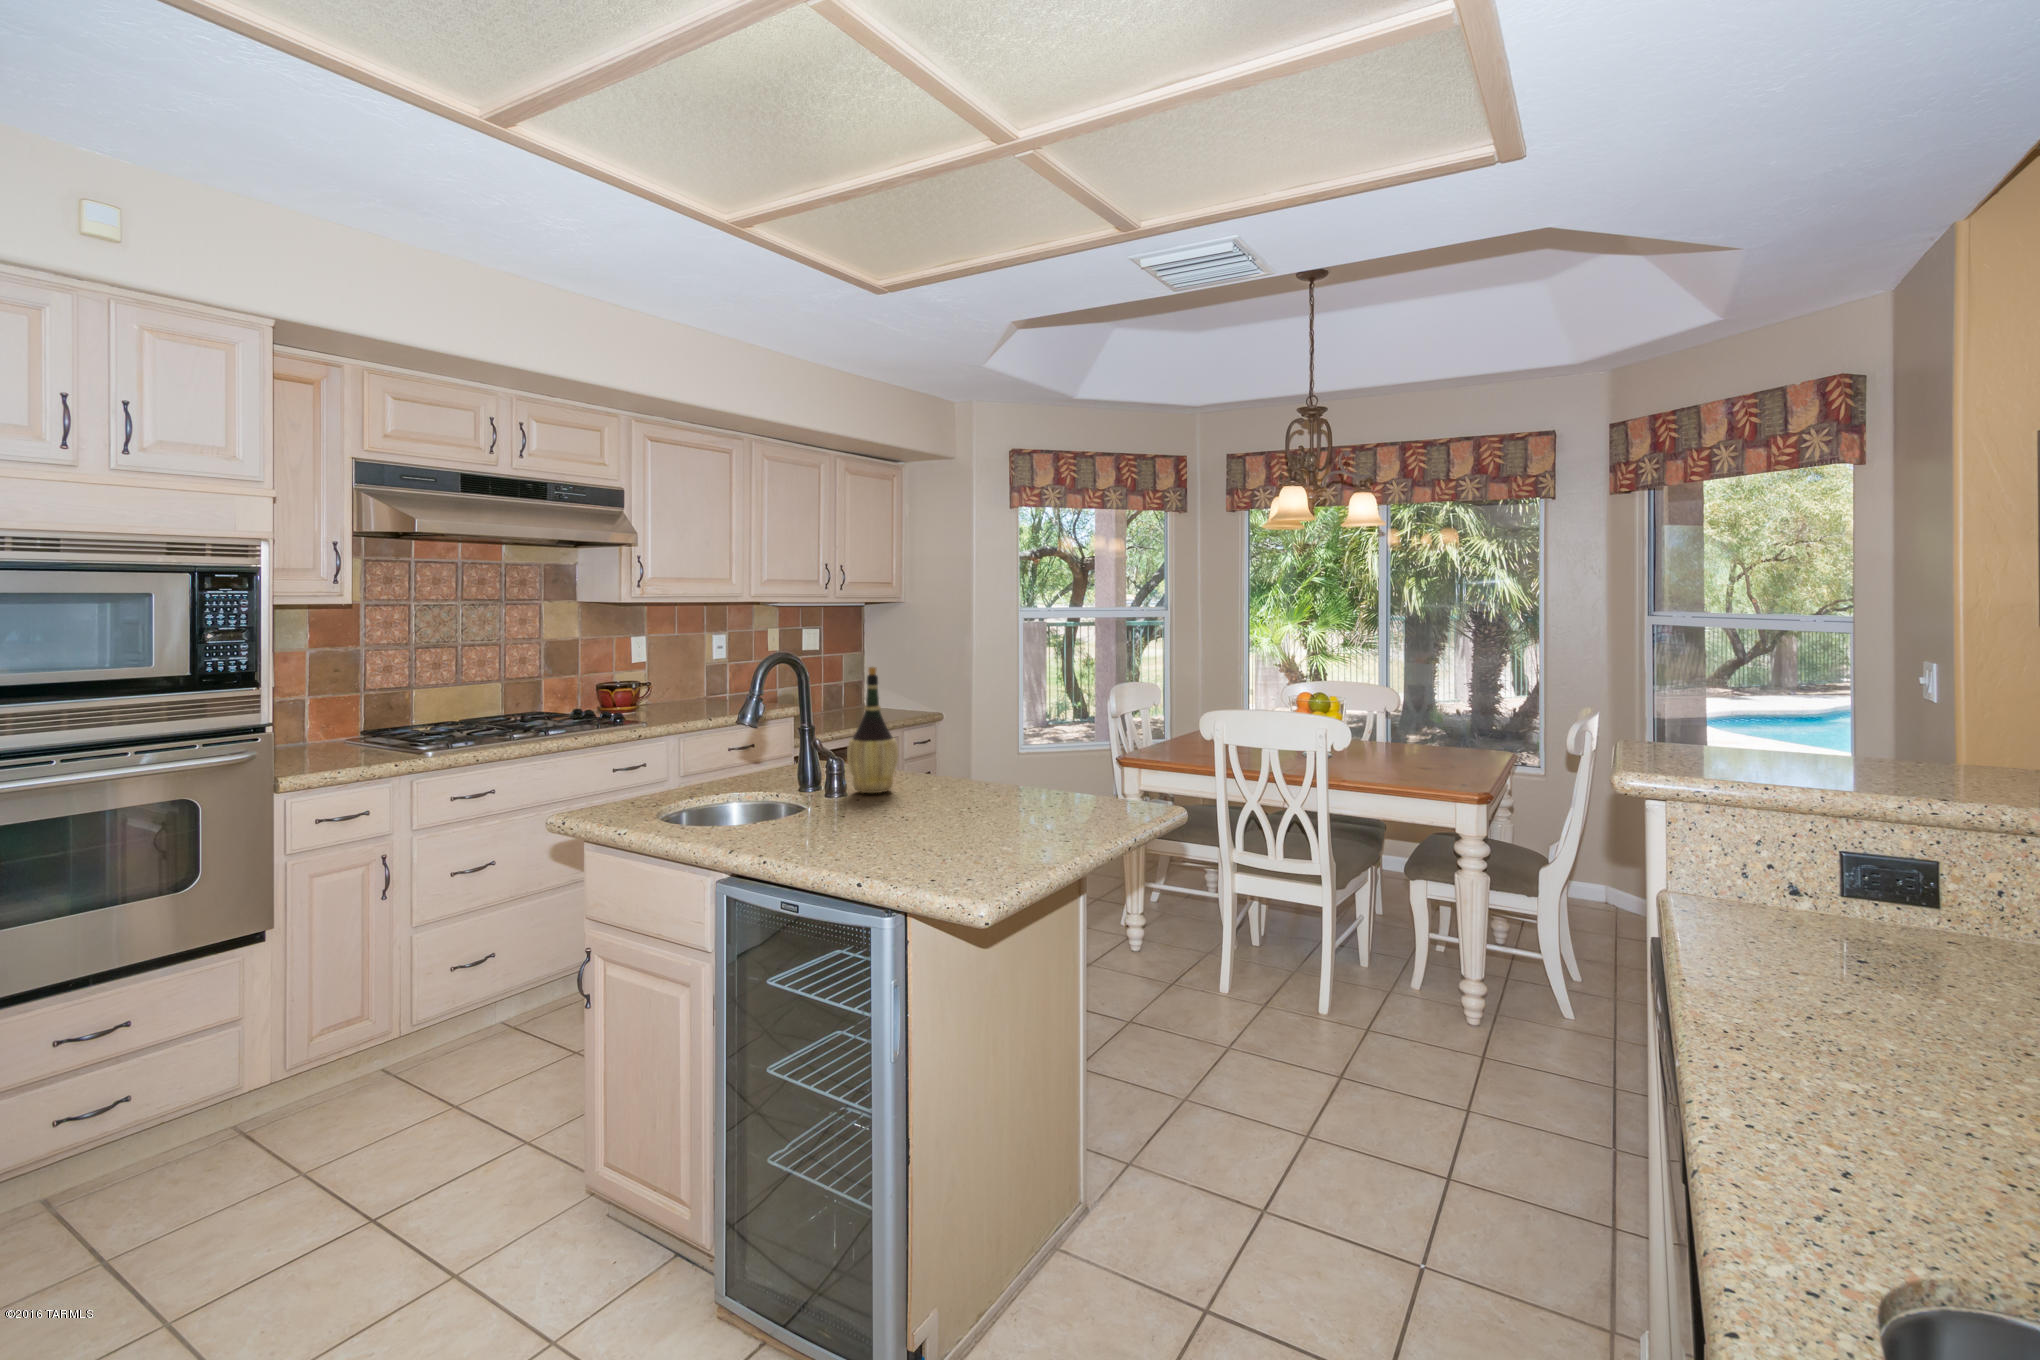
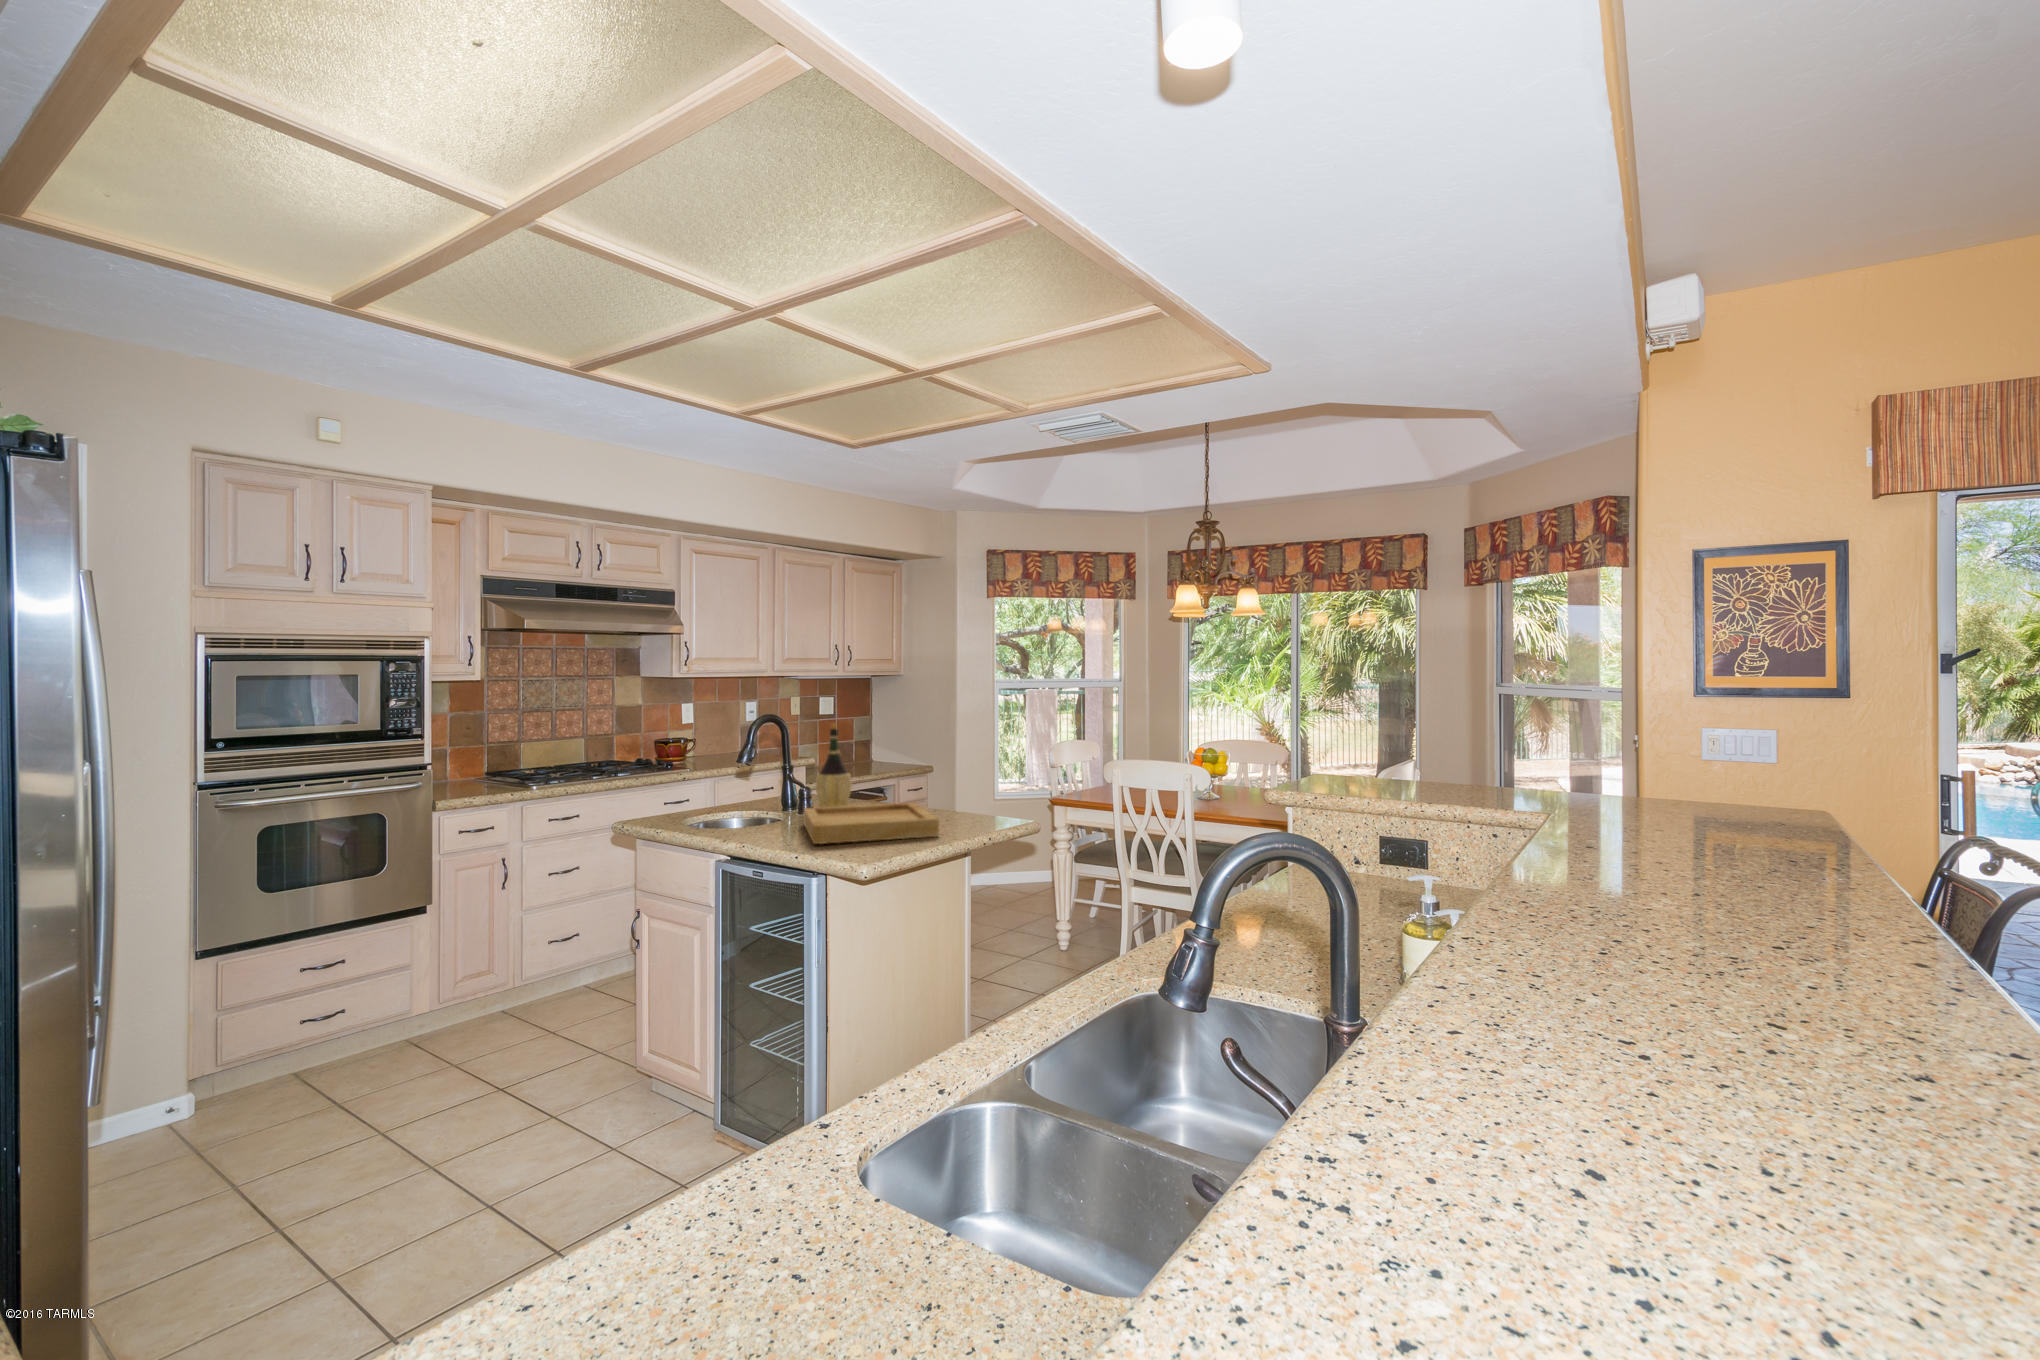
tray: none [841,781,1059,857] -> present [804,803,939,844]

